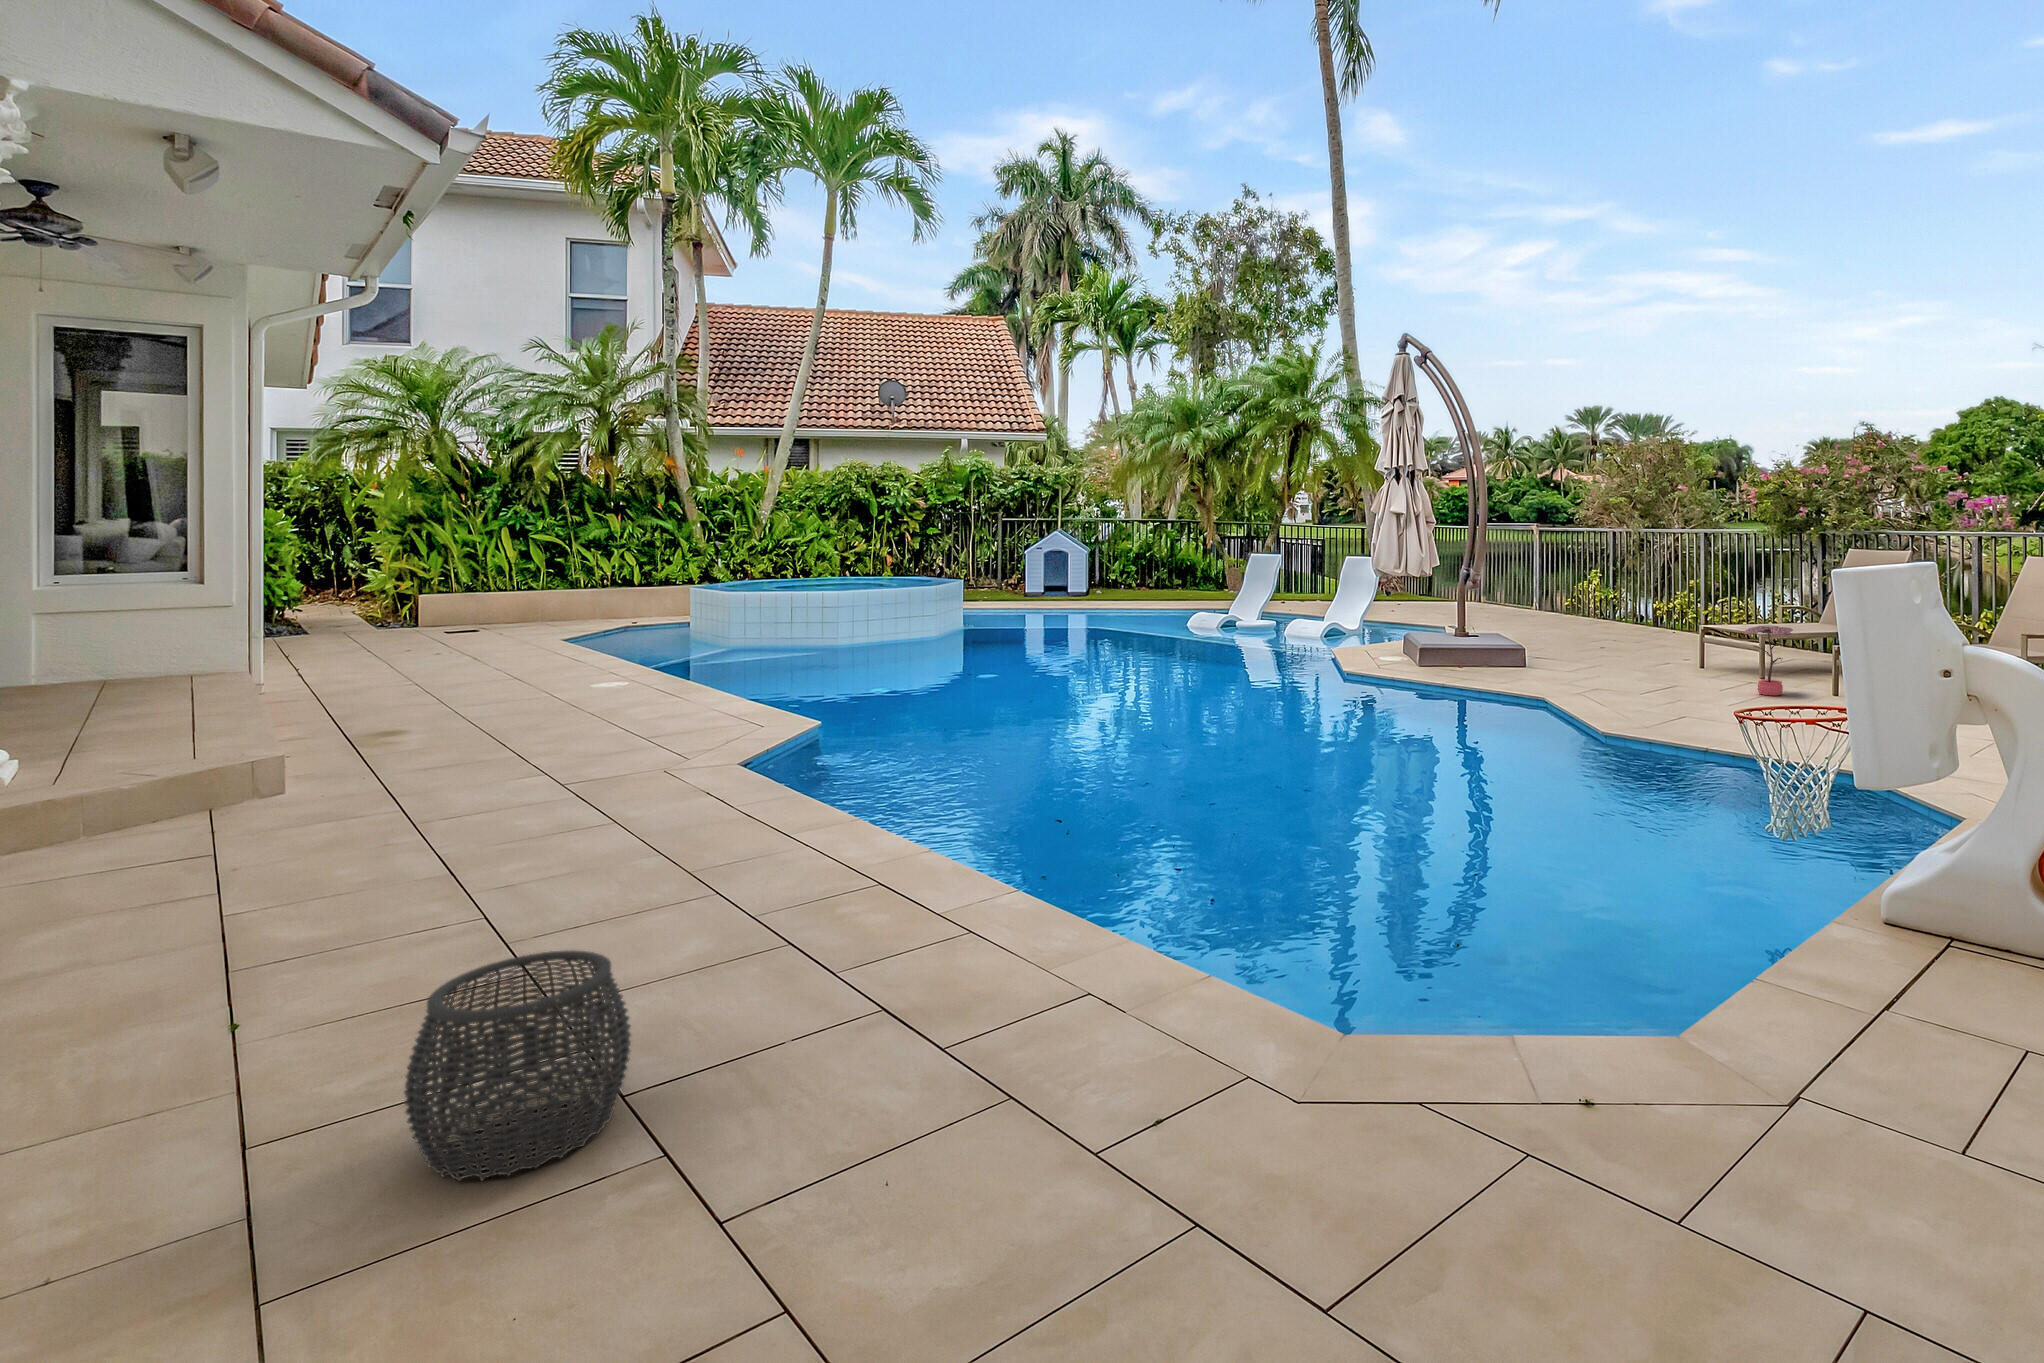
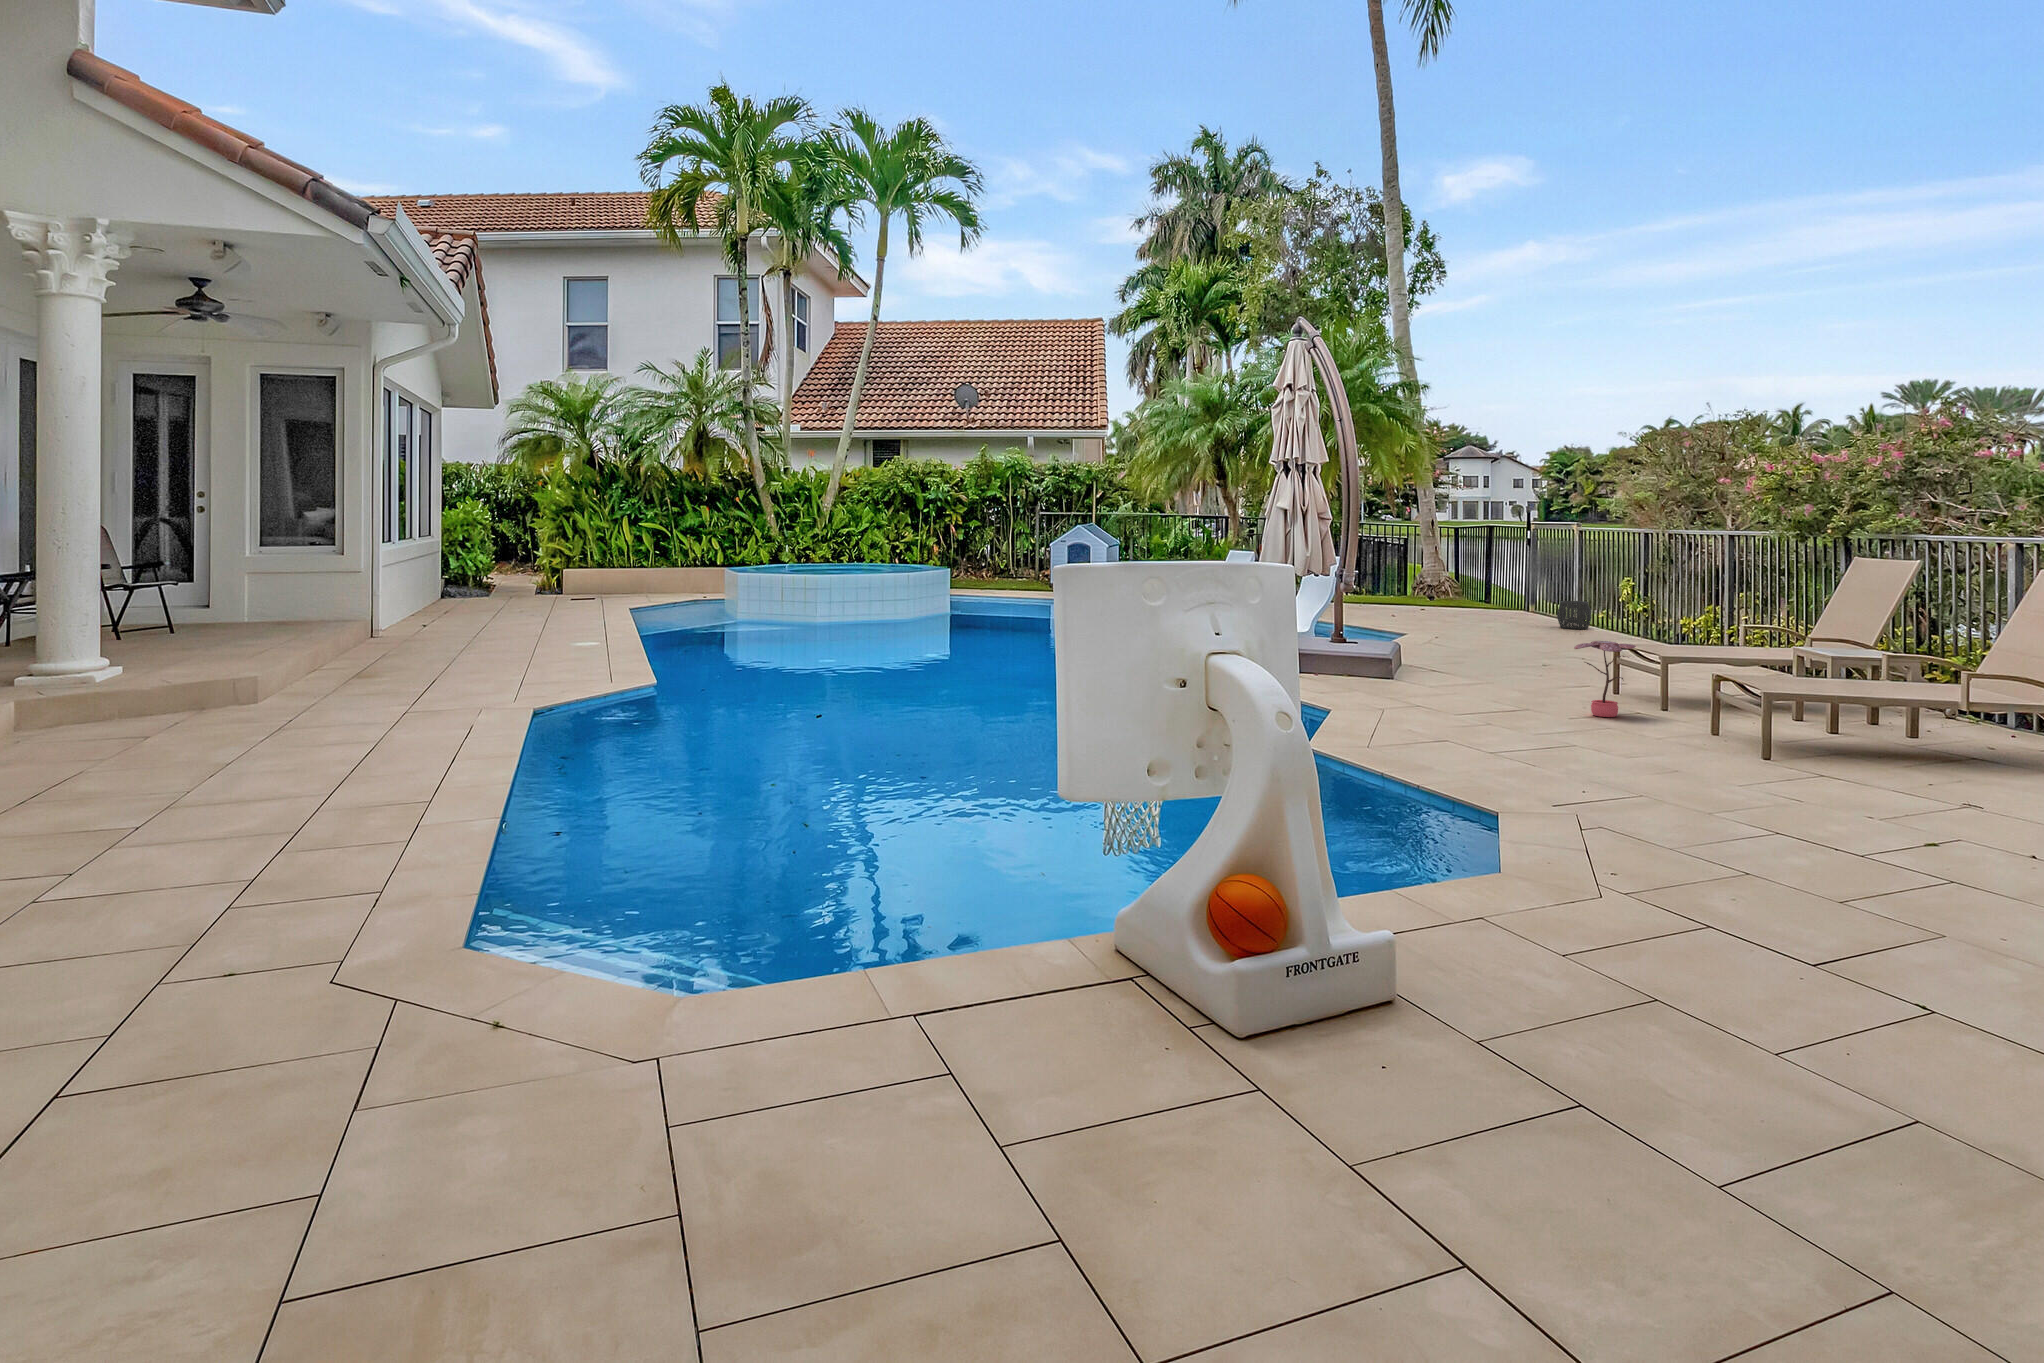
woven basket: present [404,950,631,1181] -> present [1557,601,1592,629]

